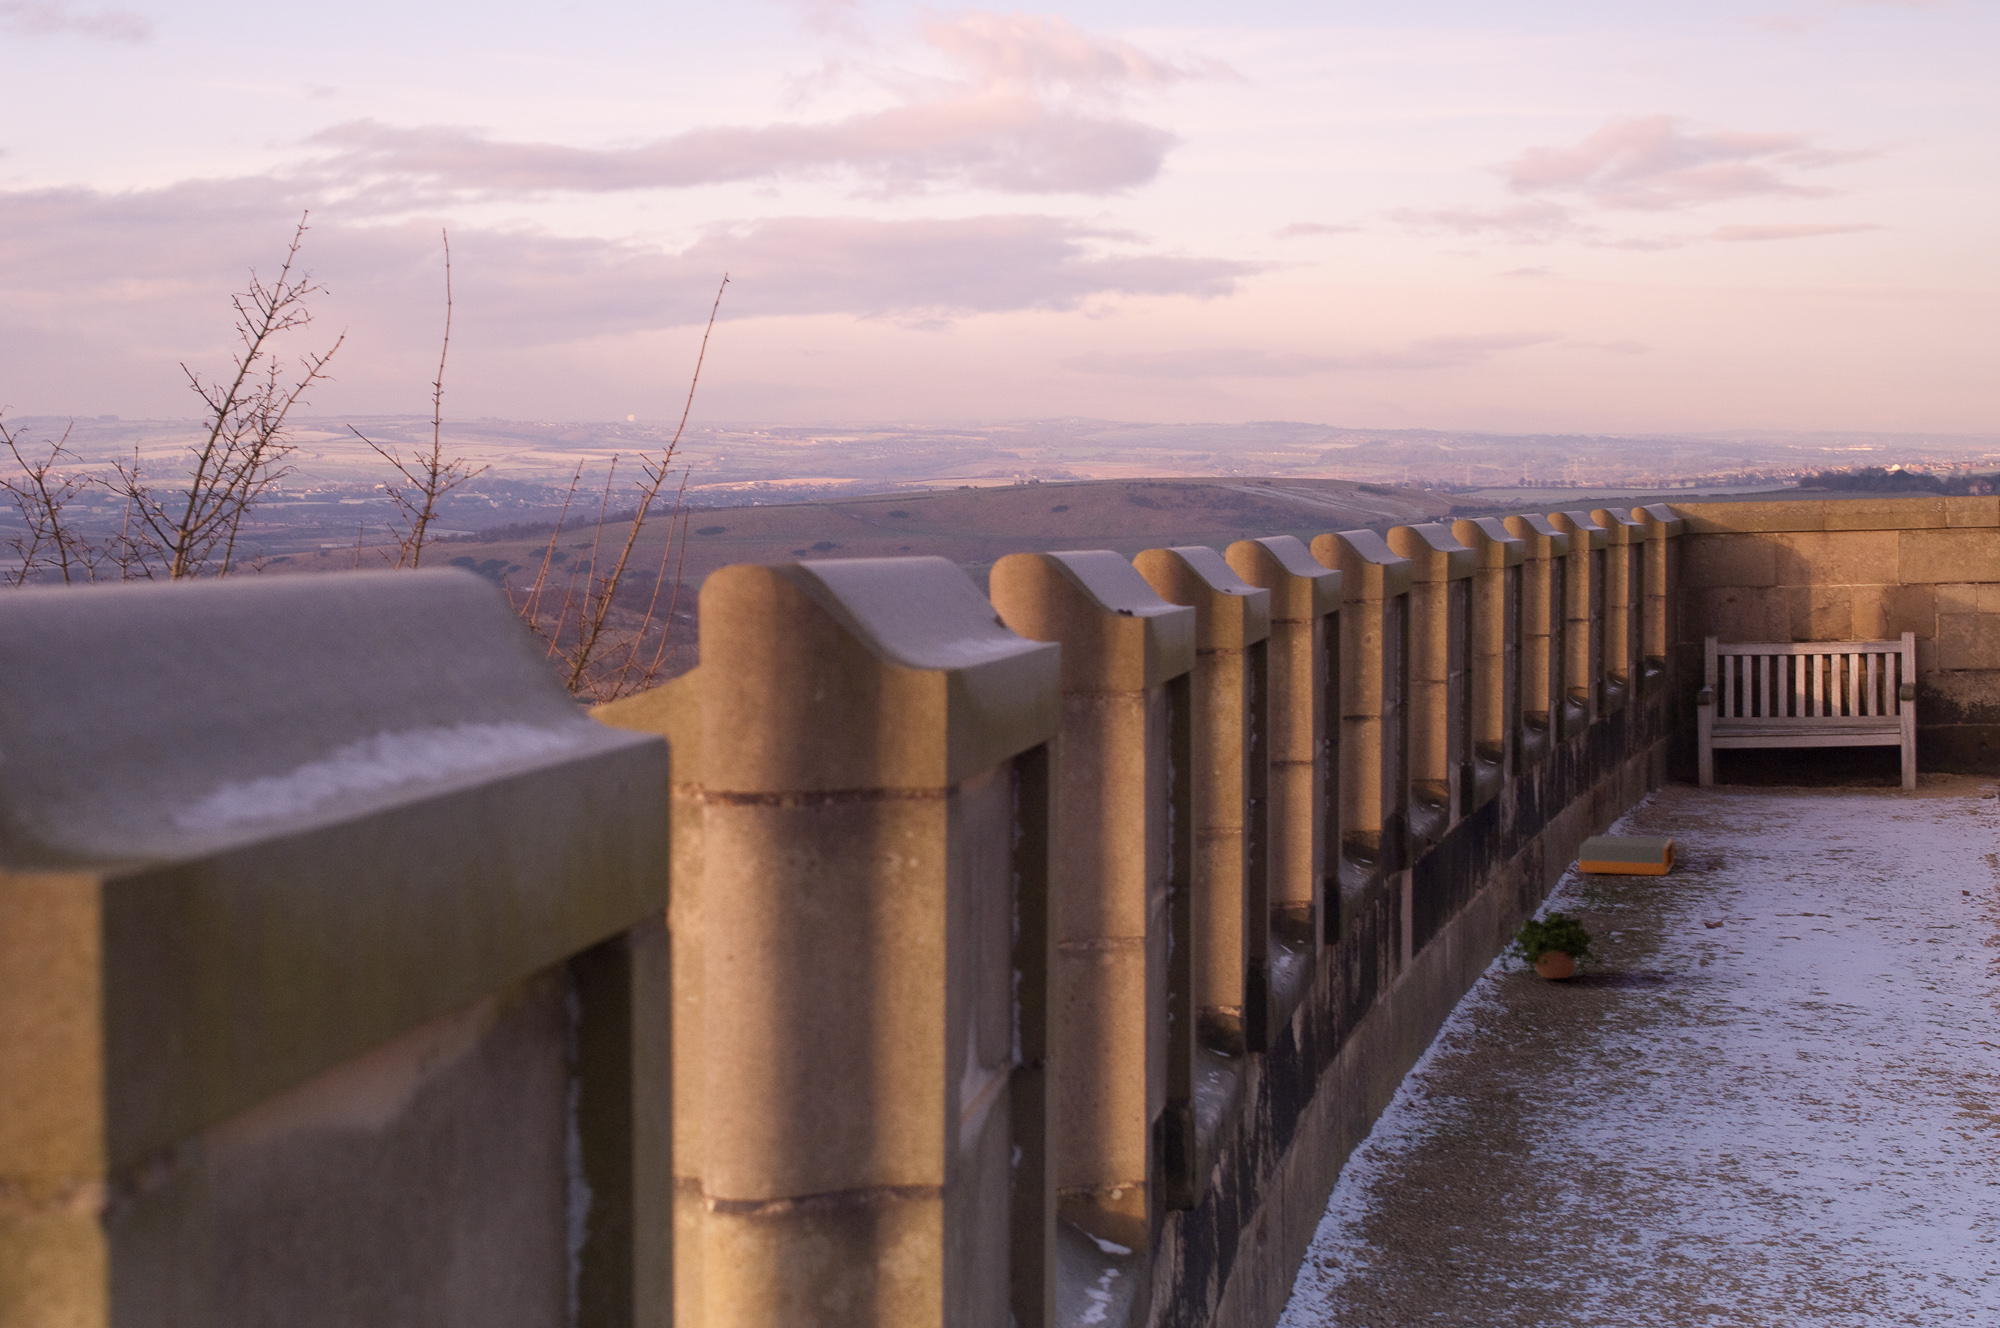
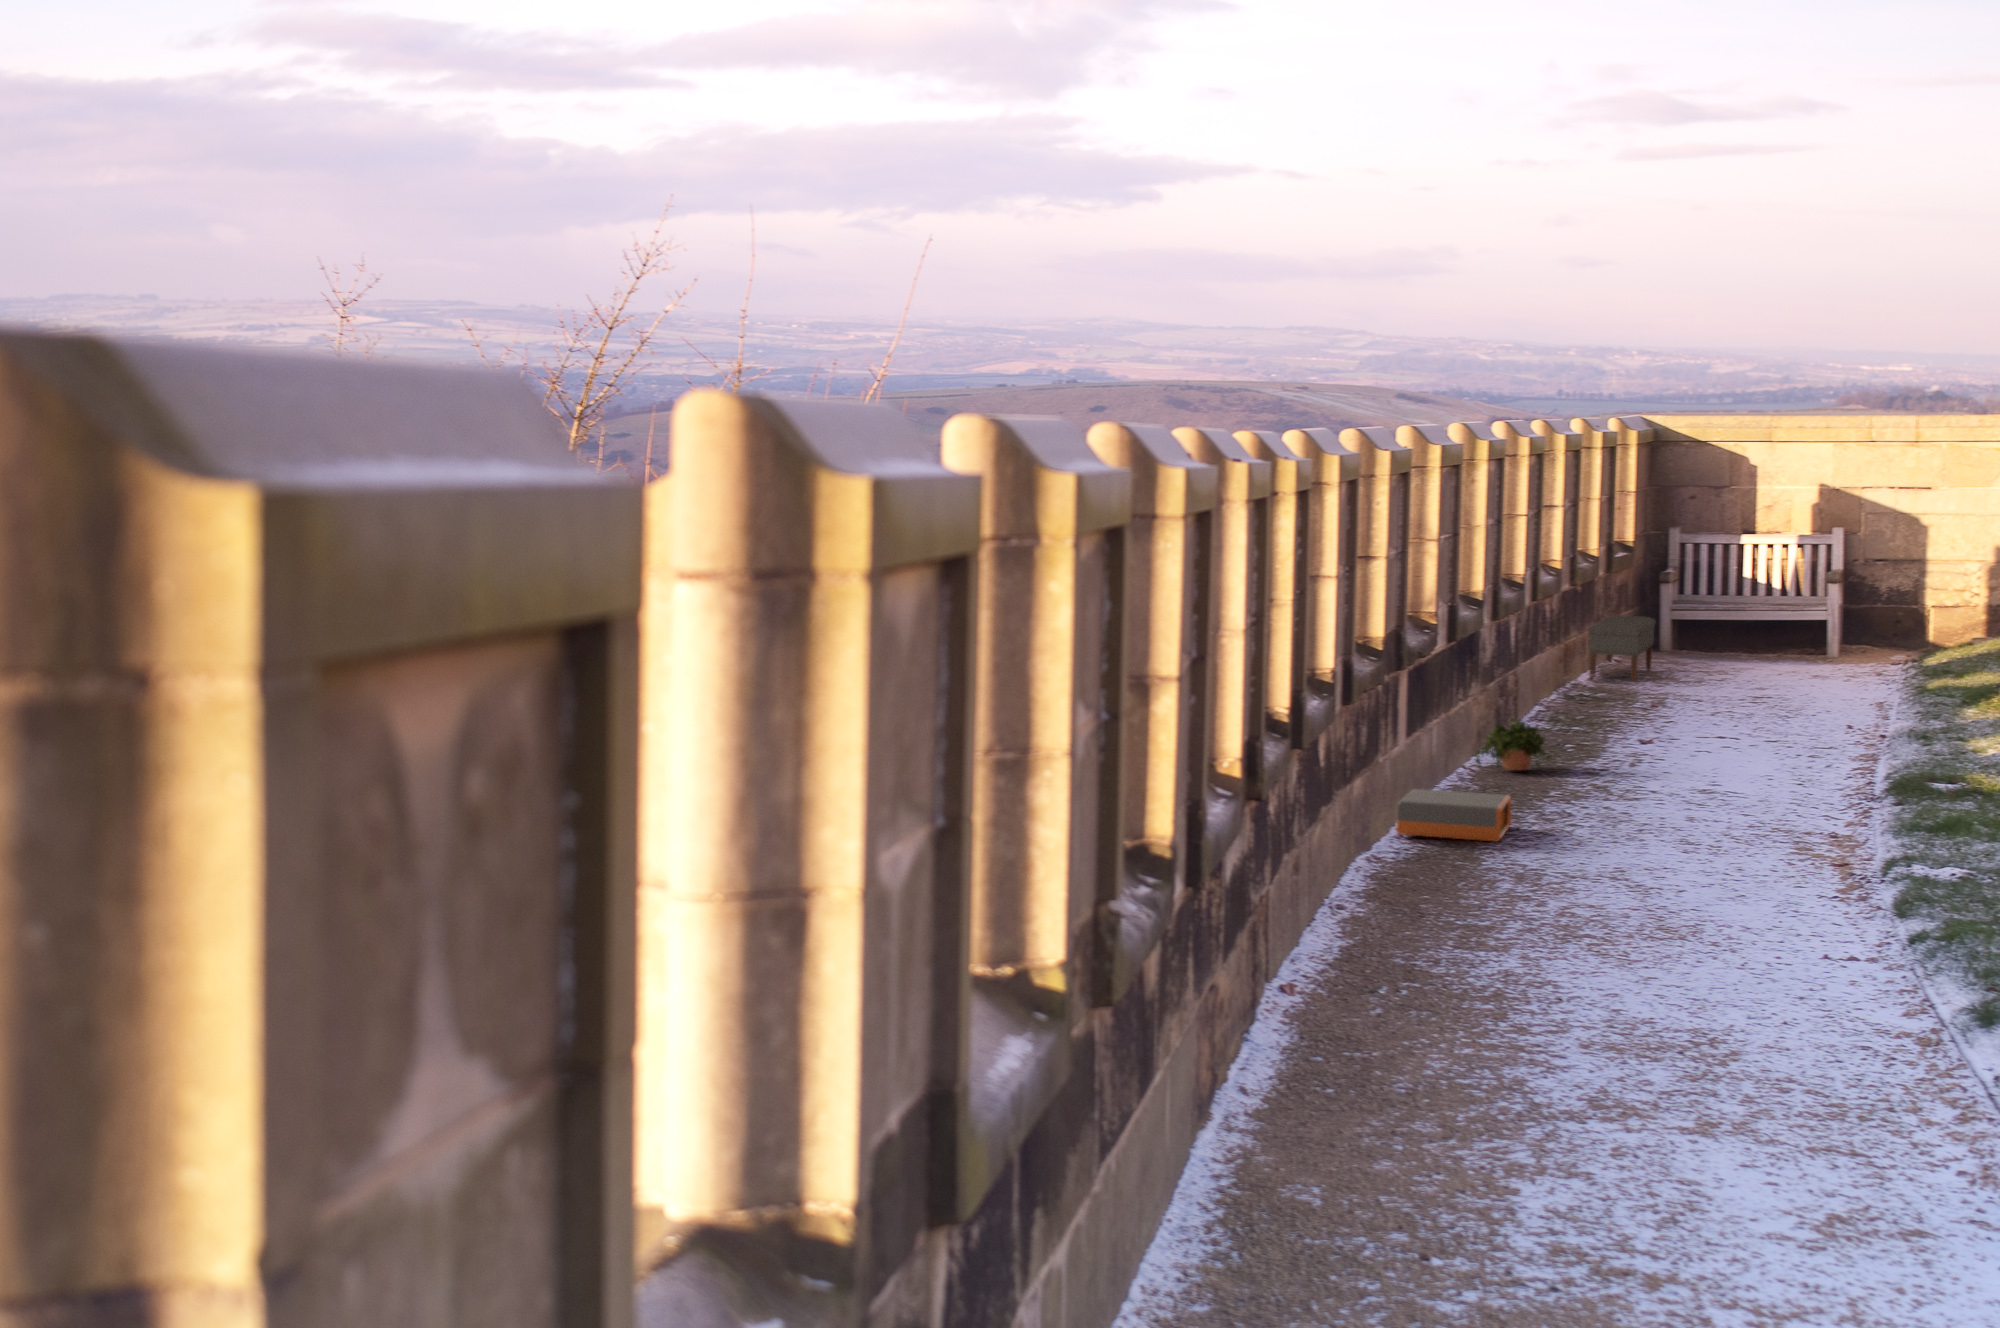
bench: none [1622,747,1699,832] -> present [1589,615,1656,682]
storage box: present [1579,836,1674,875] -> present [1396,789,1511,842]

